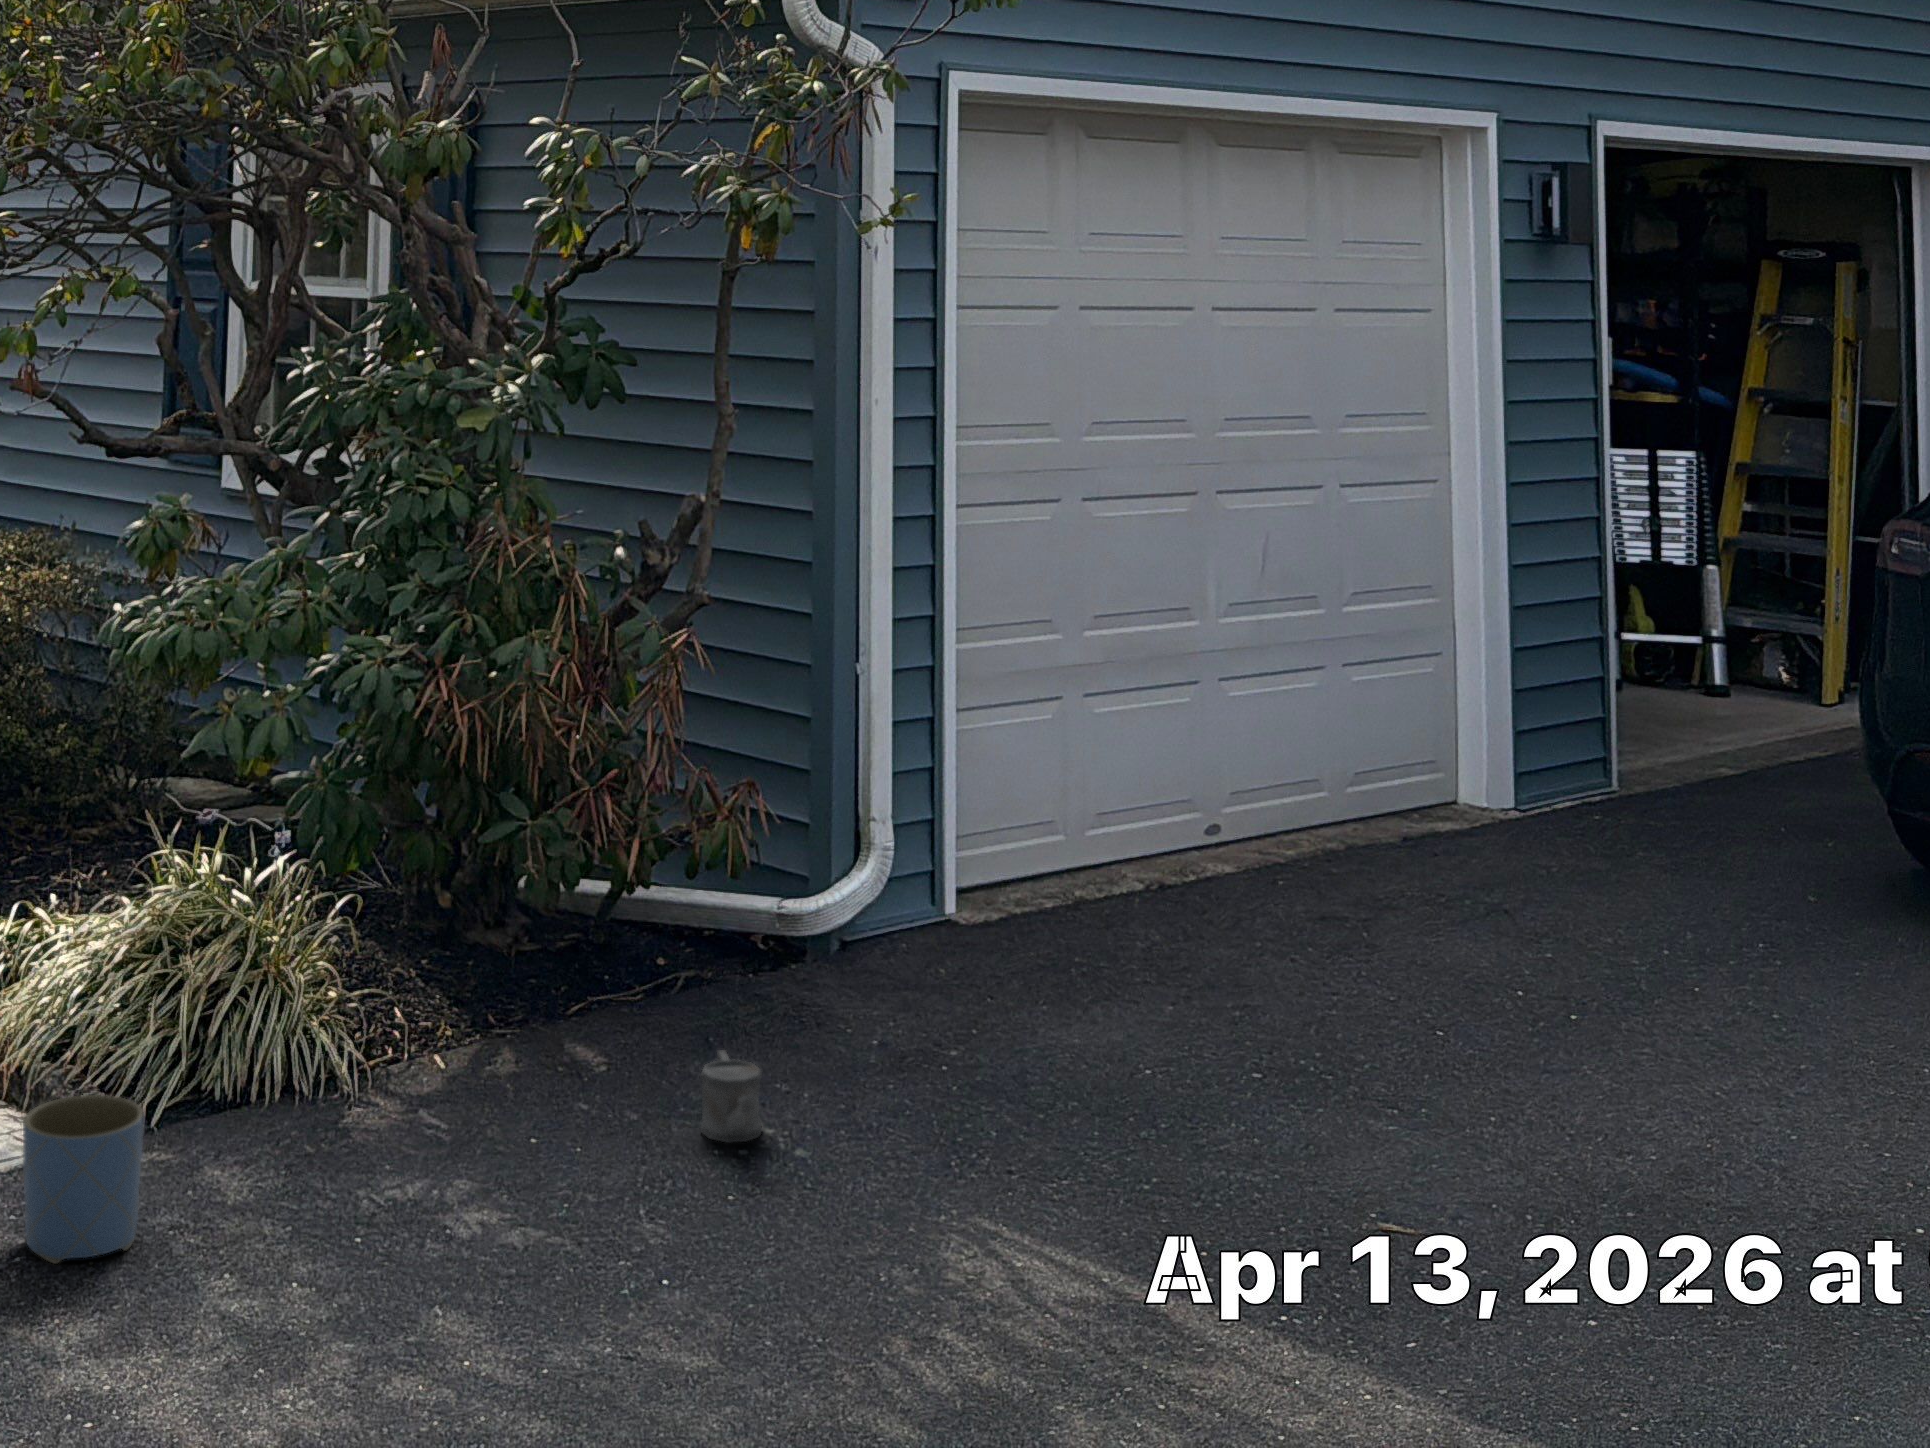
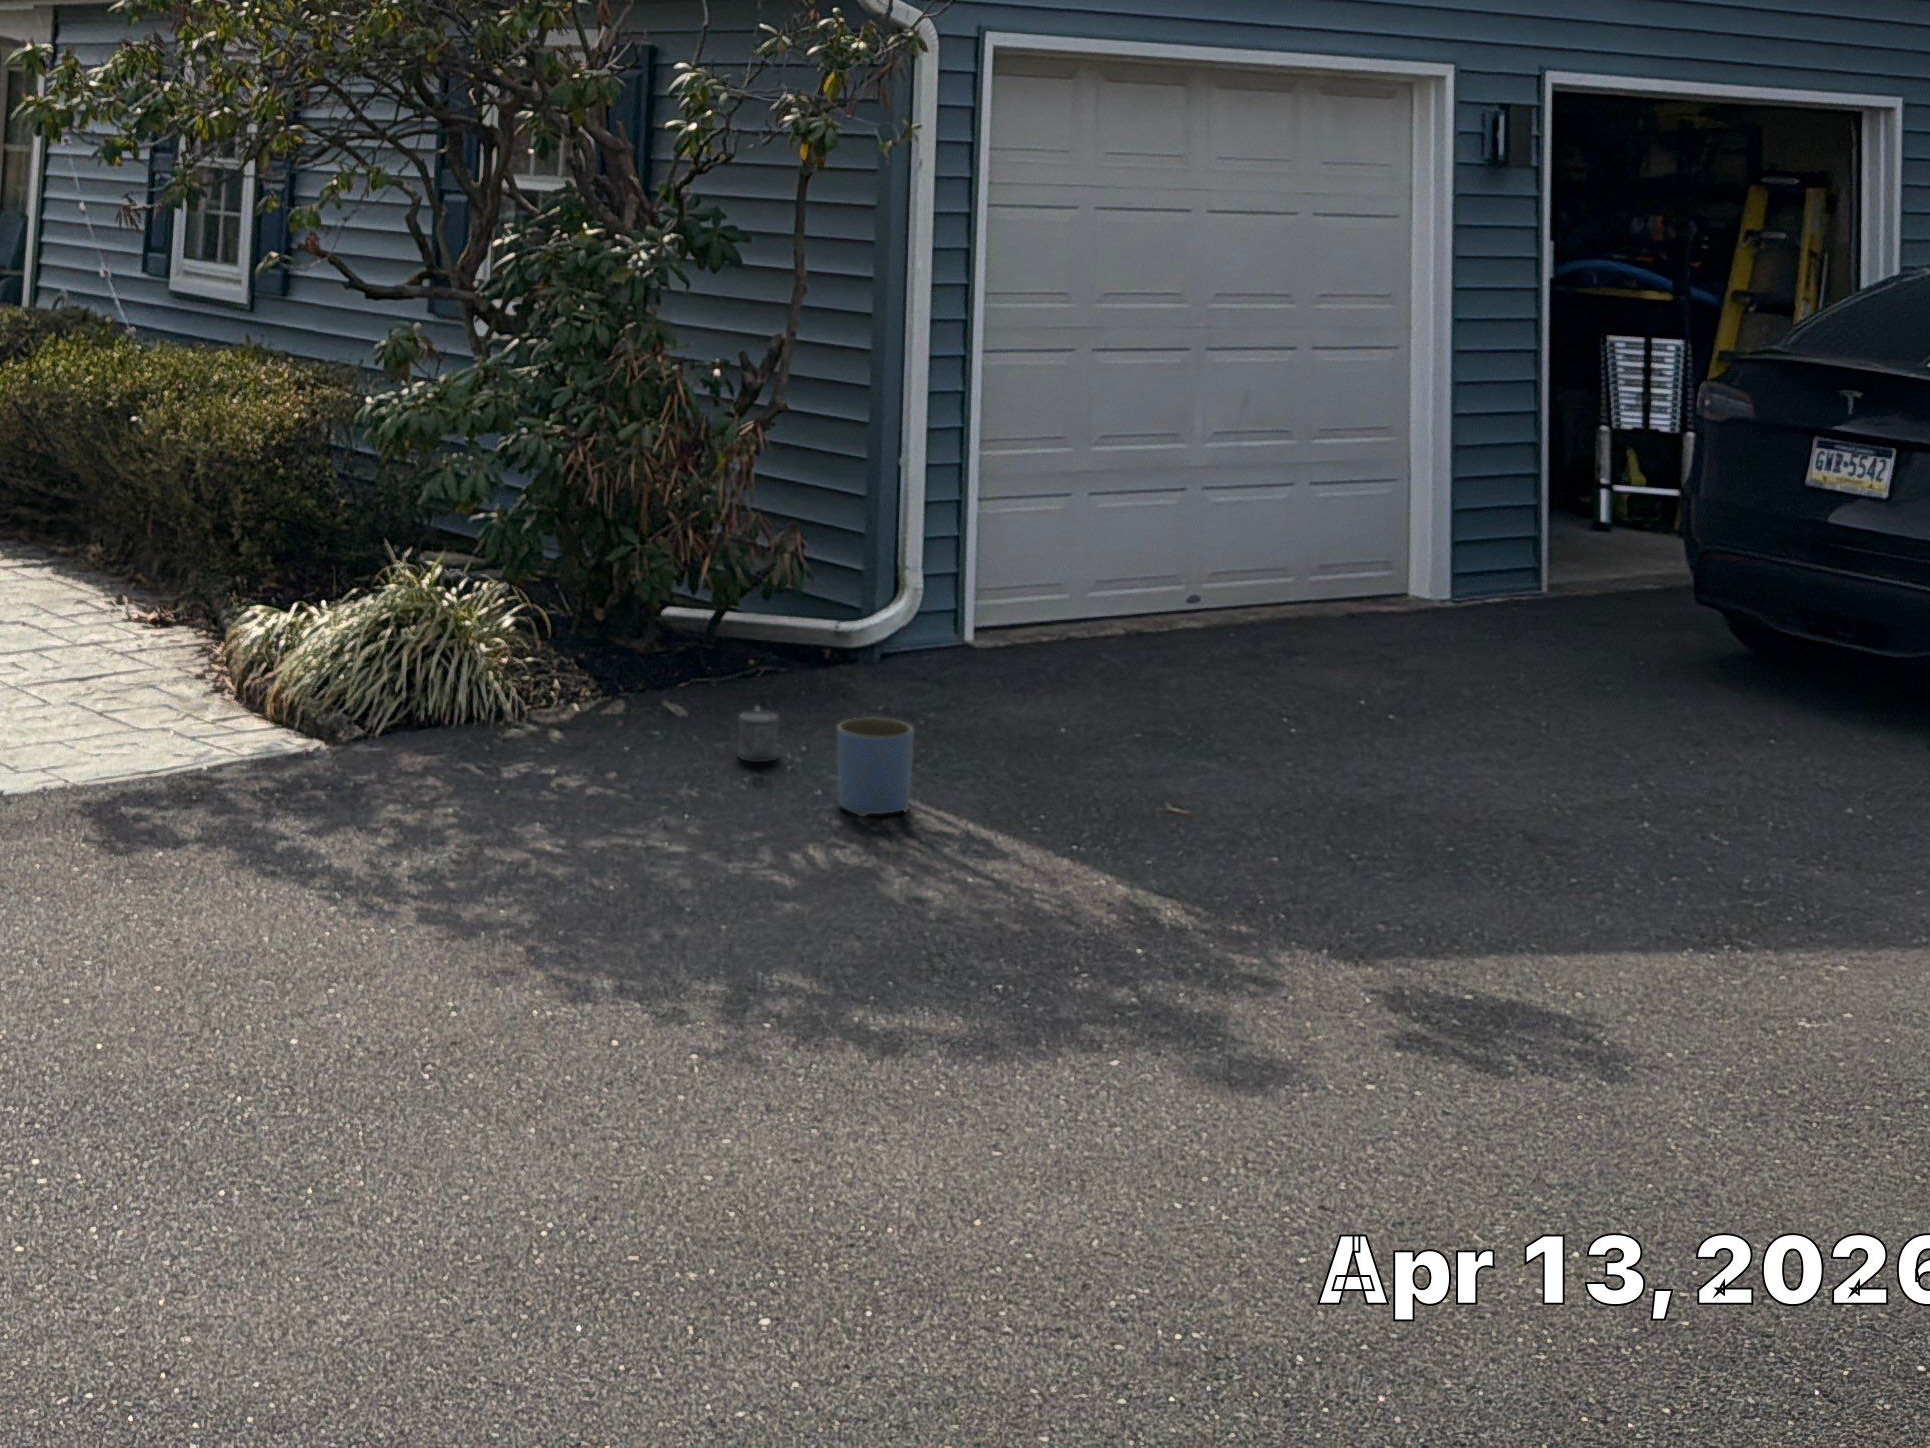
planter: present [23,1095,143,1264] -> present [837,718,914,817]

